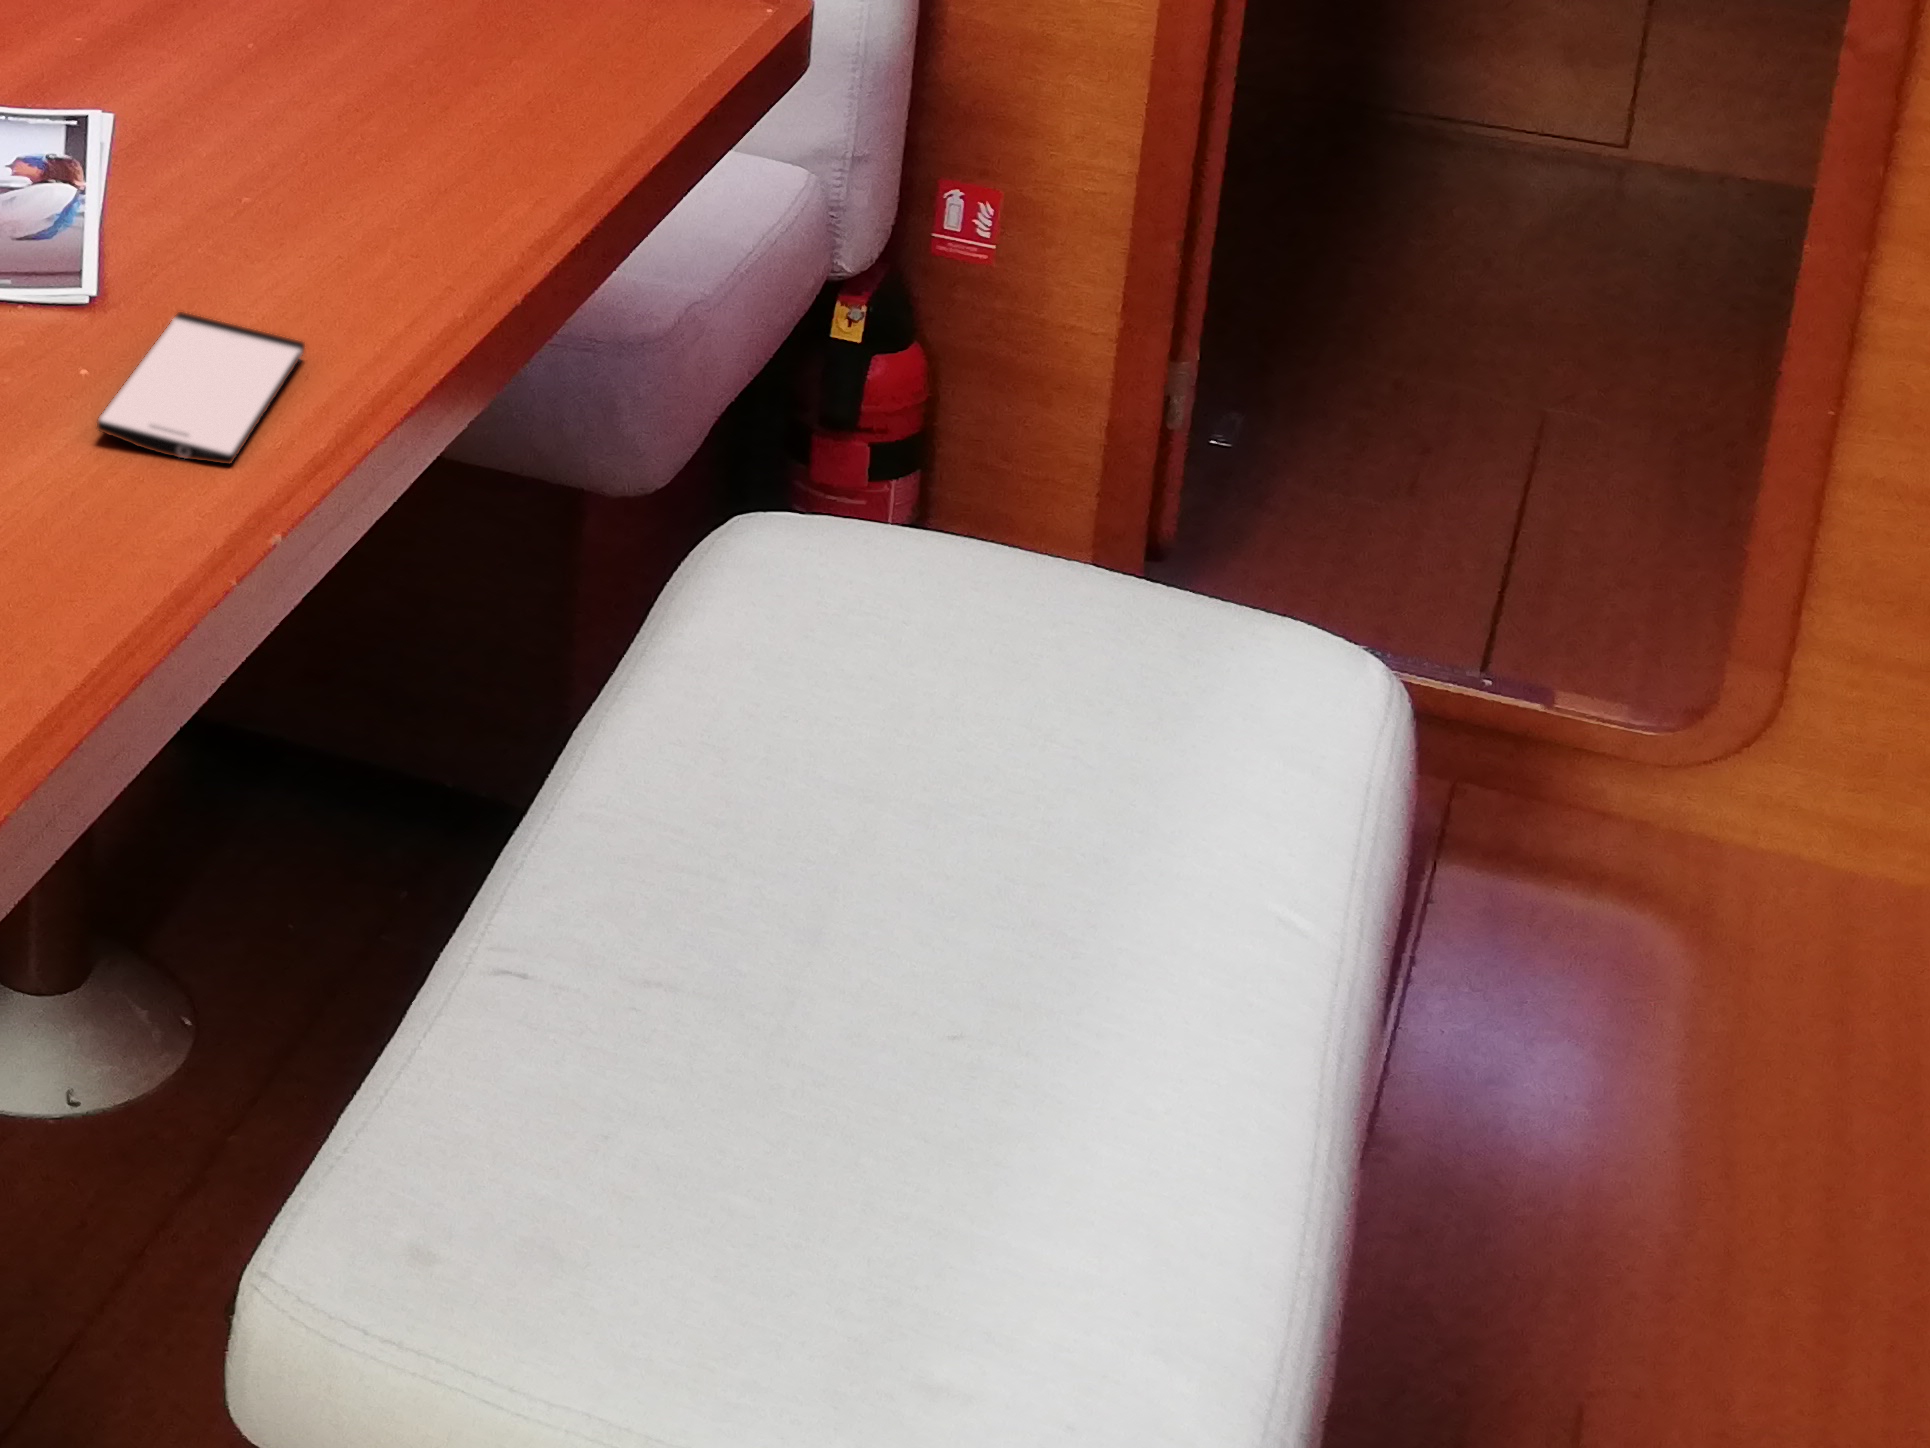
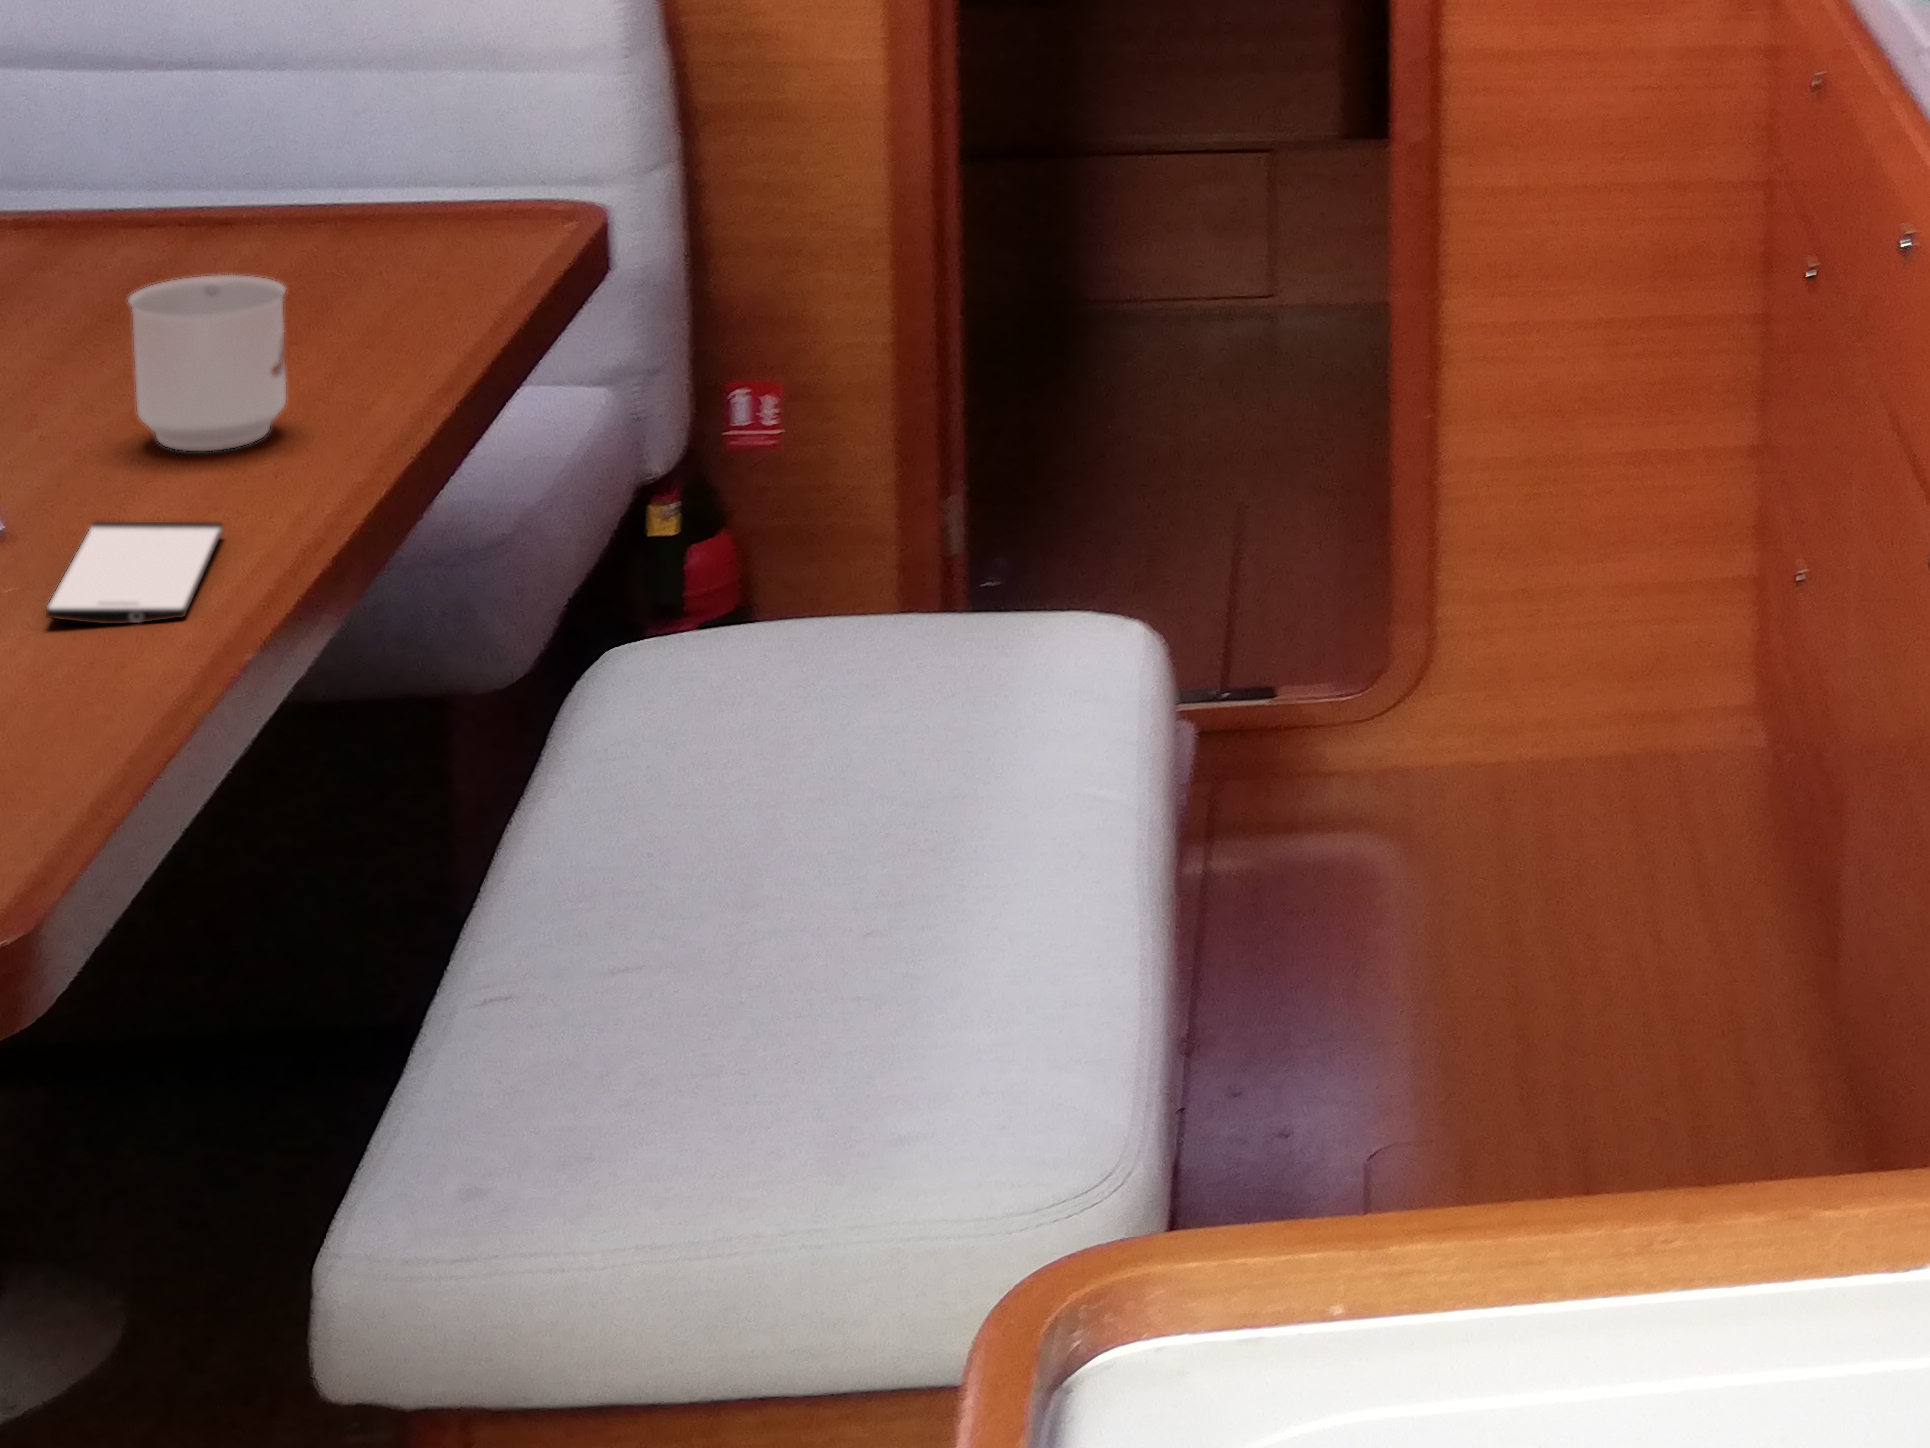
mug: none [263,33,427,236] -> present [129,275,286,451]

